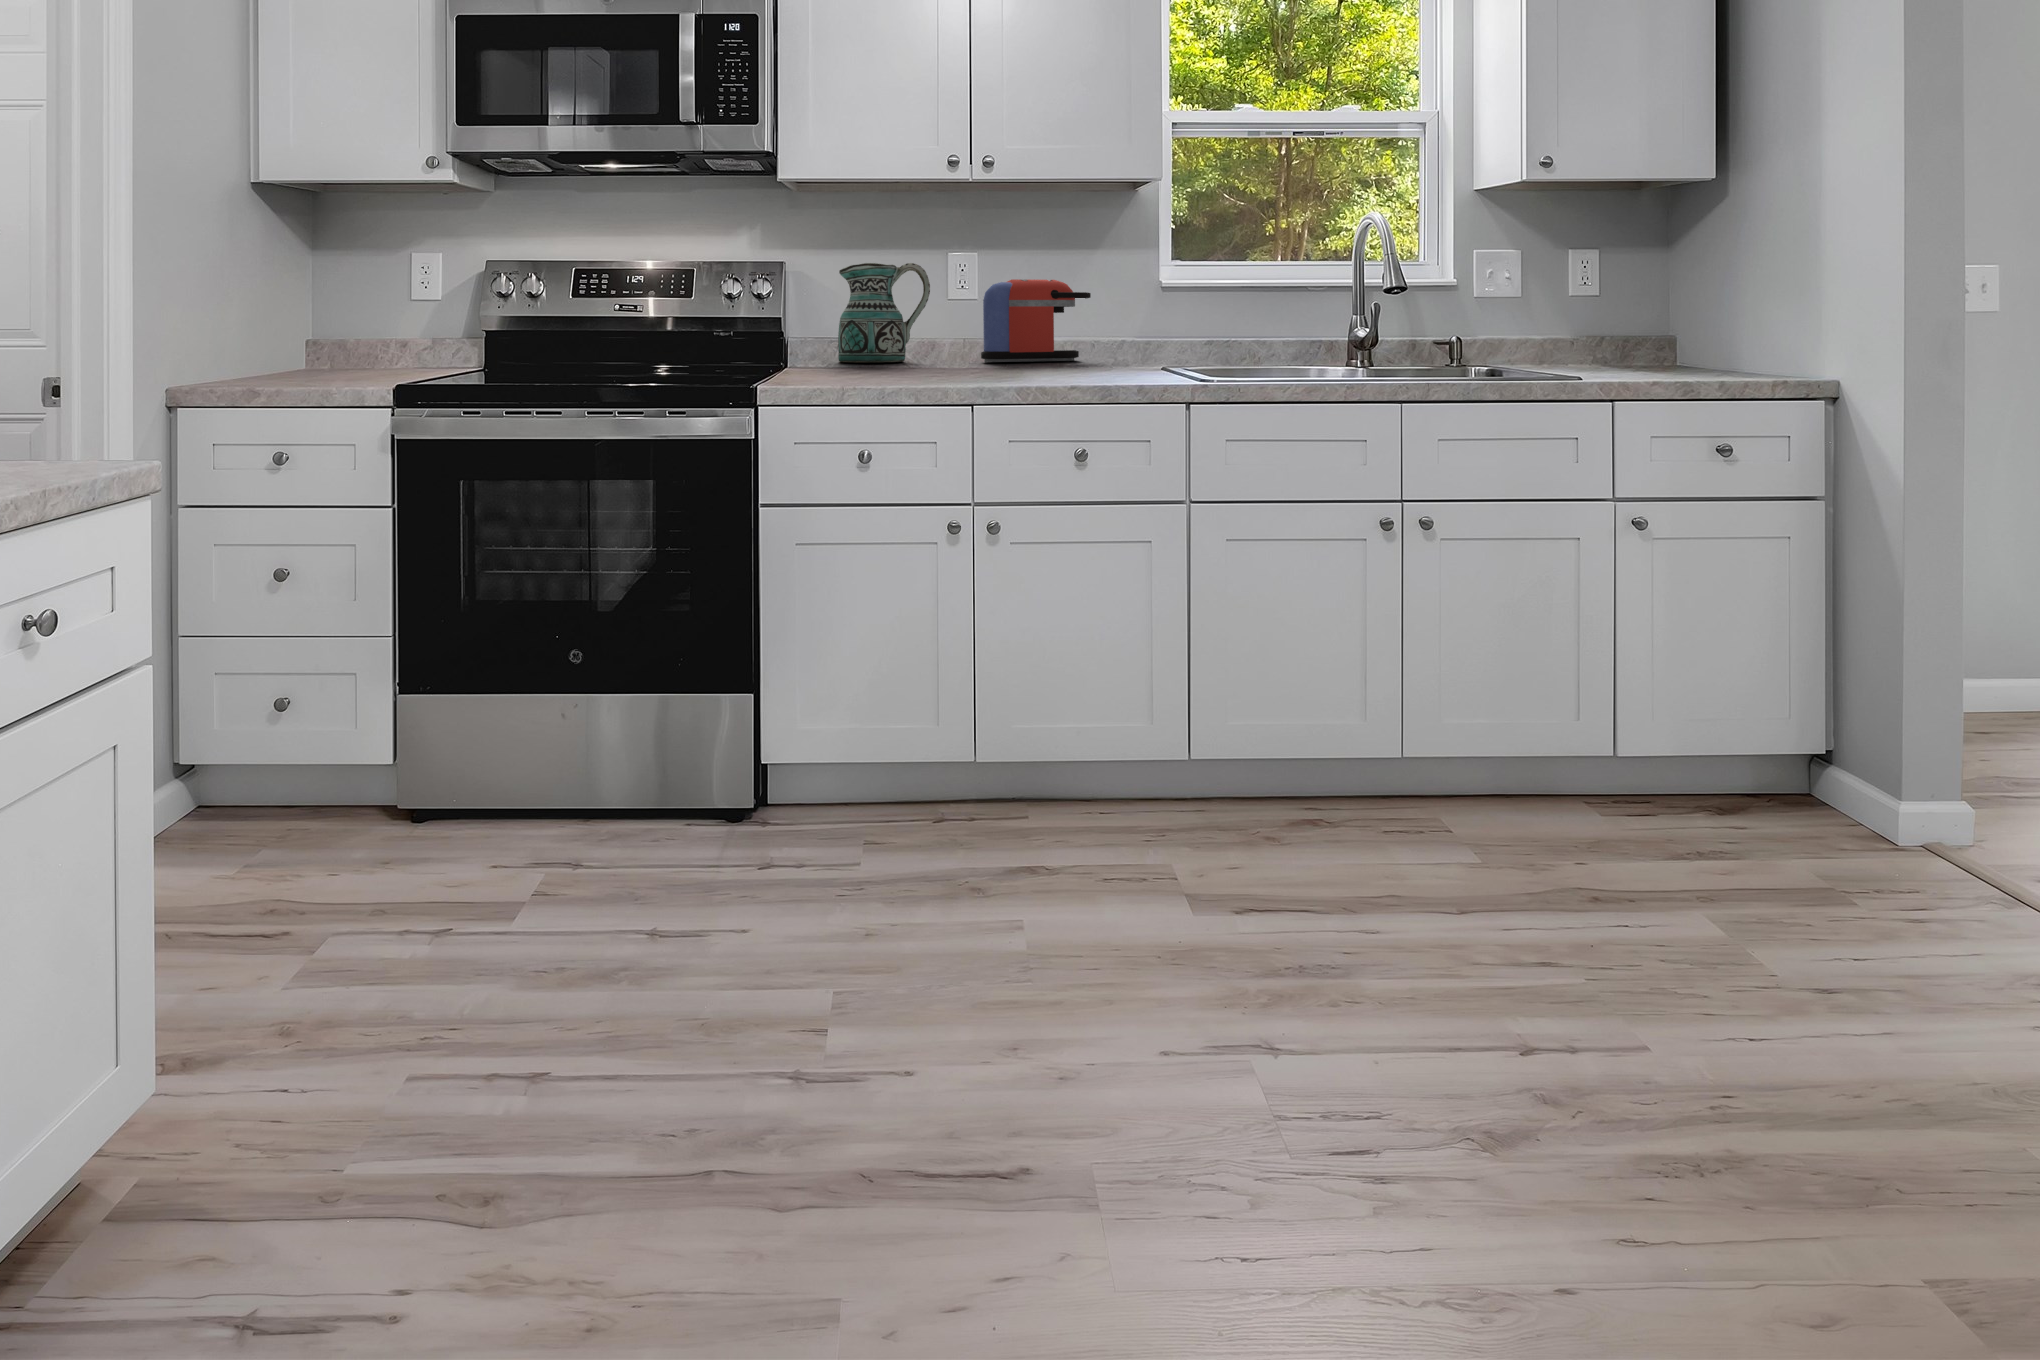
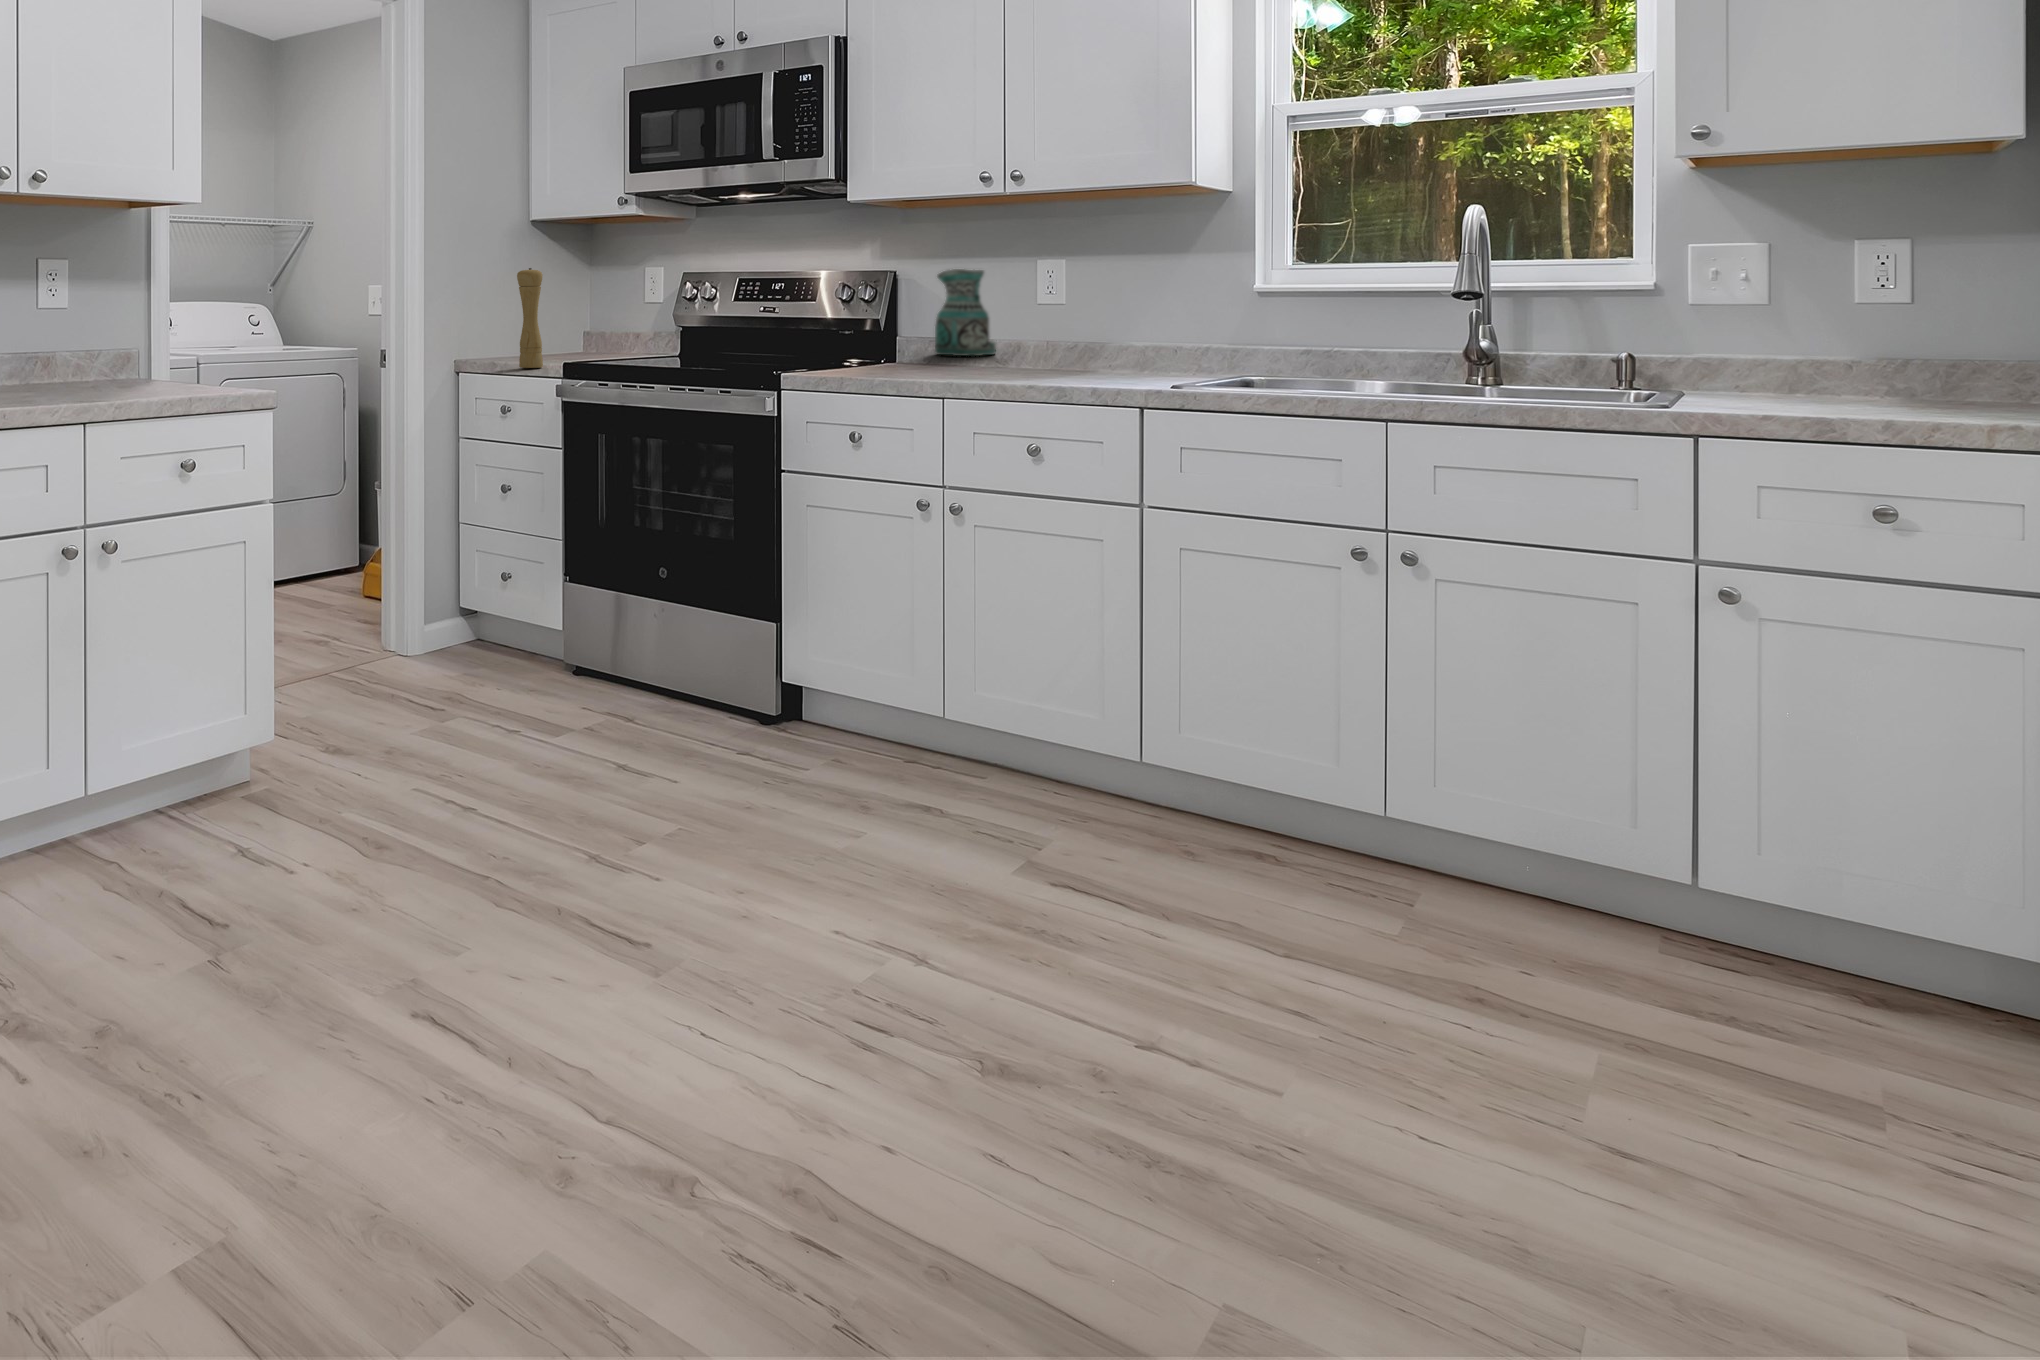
pepper mill: none [321,240,362,388] -> present [517,268,543,368]
coffee maker: present [981,279,1091,362] -> none [1057,281,1178,359]

